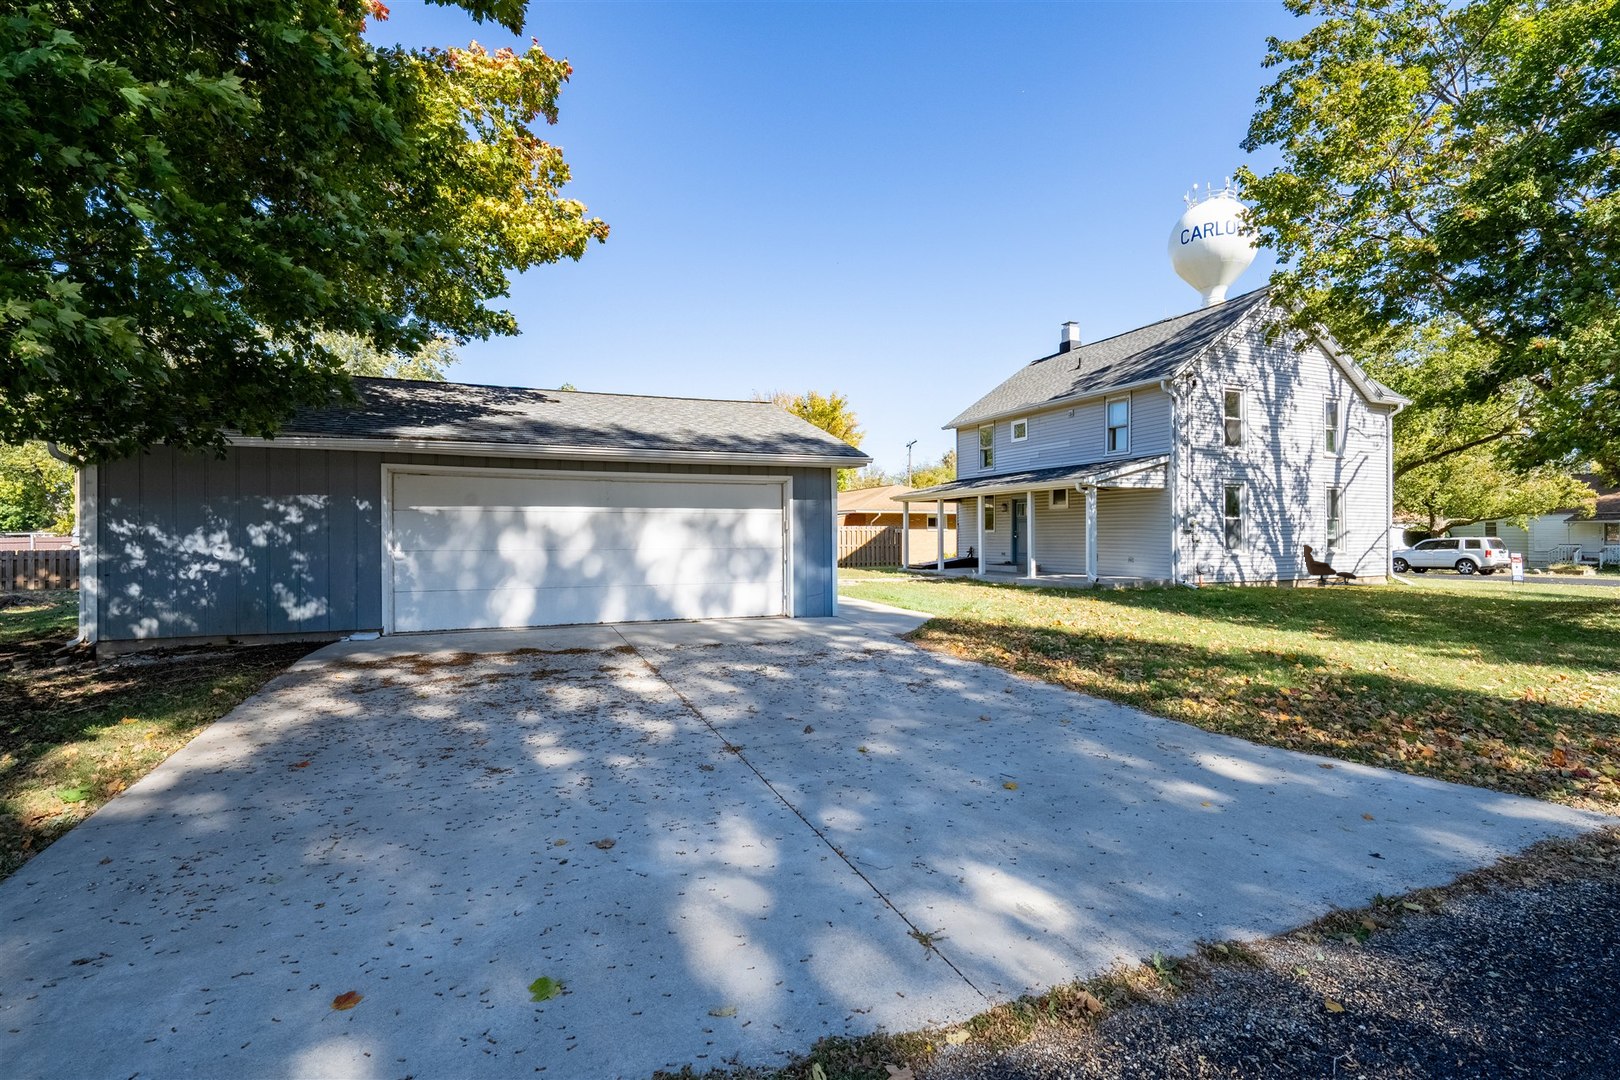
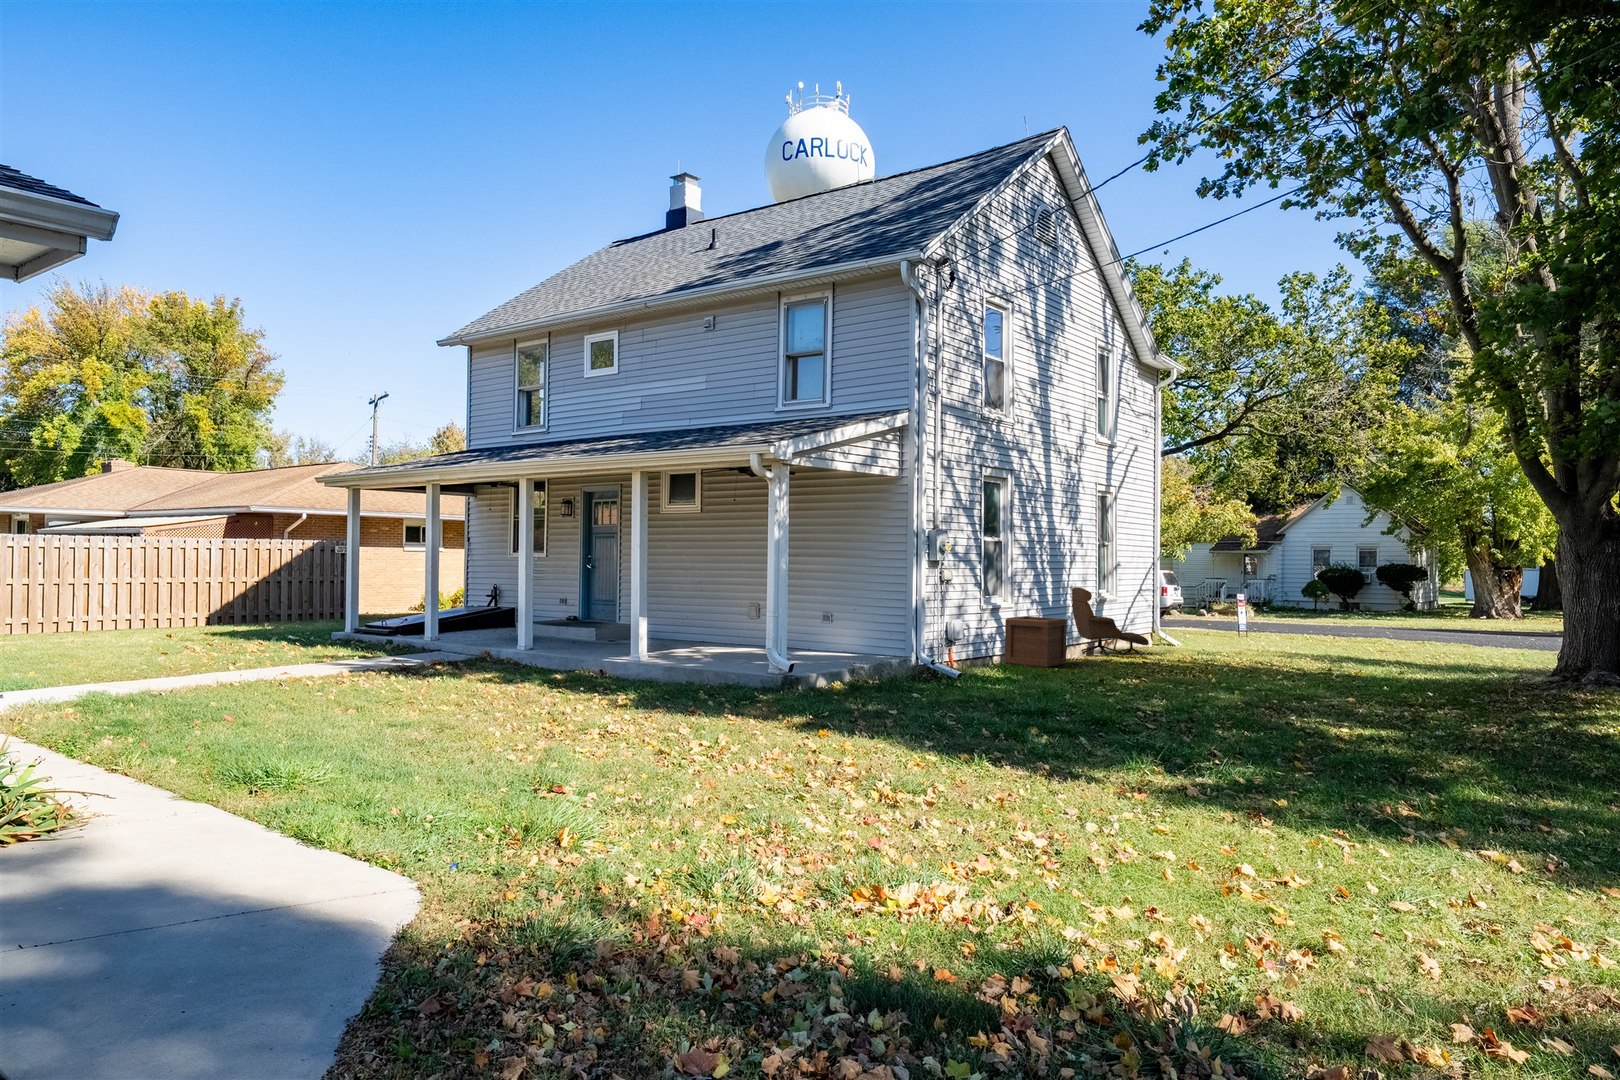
wooden crate: none [1242,561,1283,588] -> present [1005,616,1067,667]

